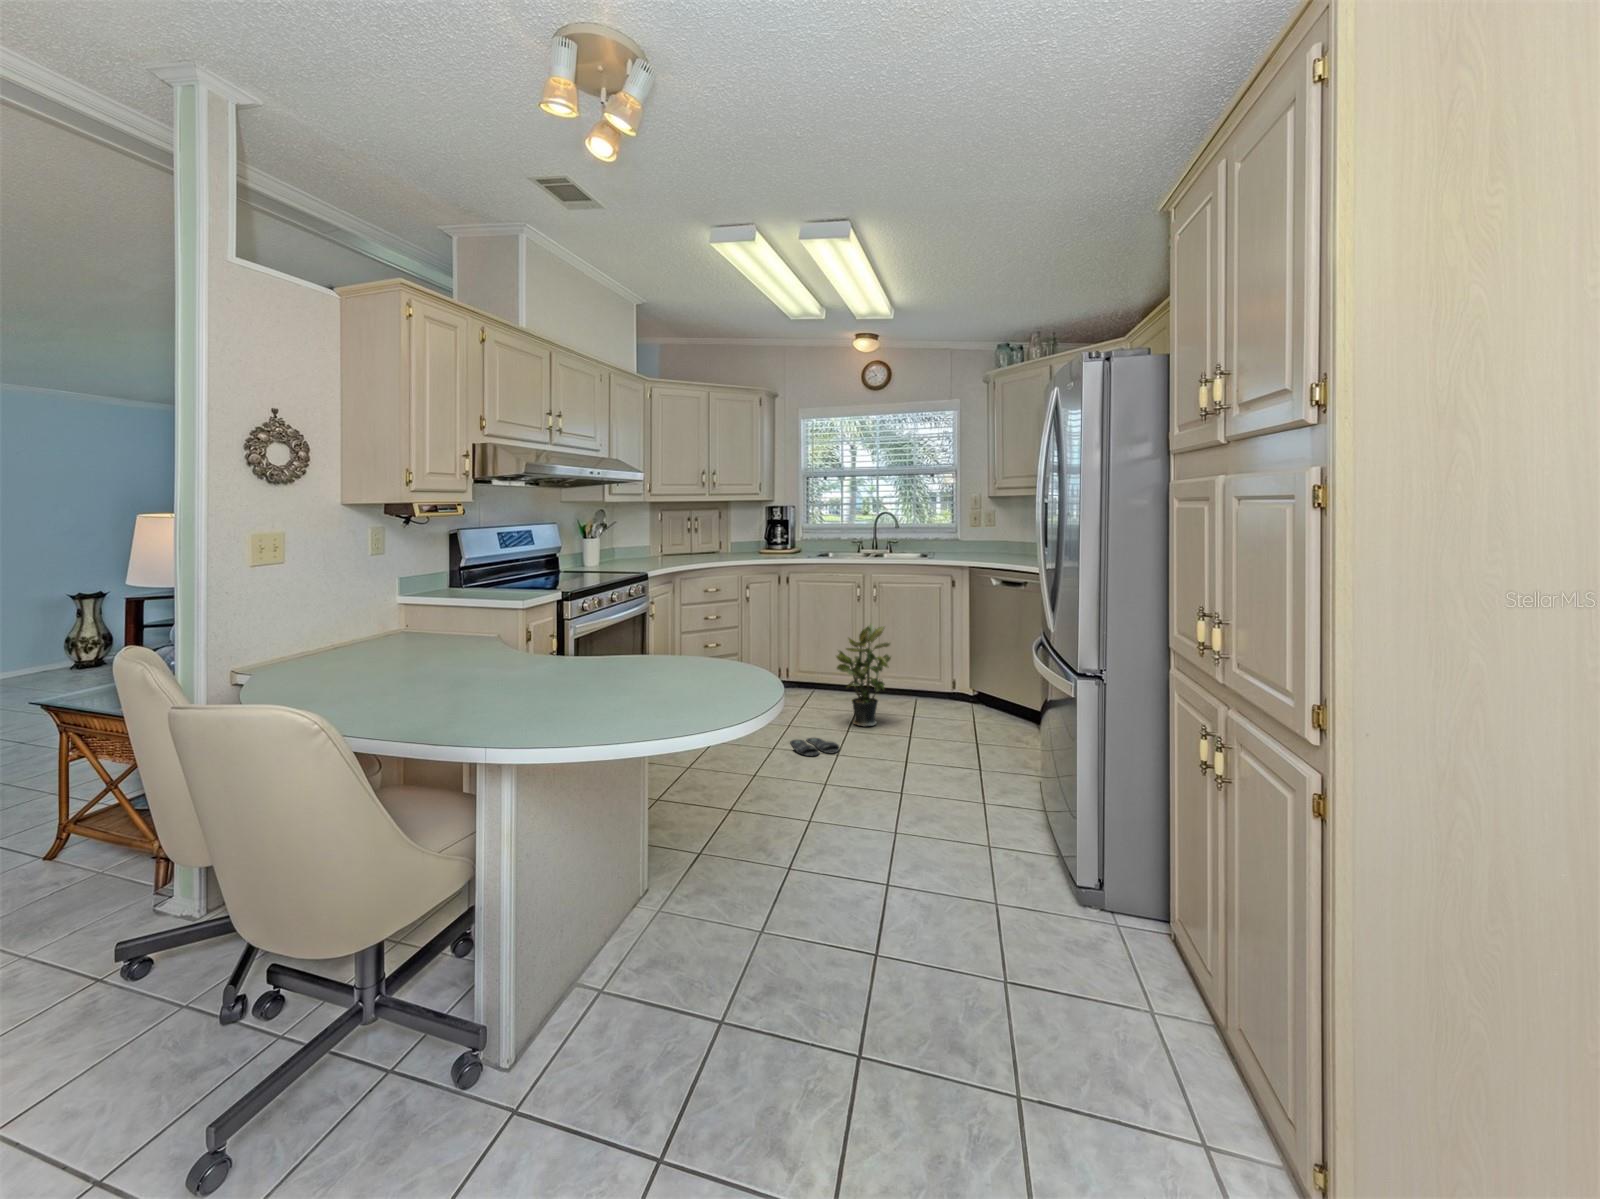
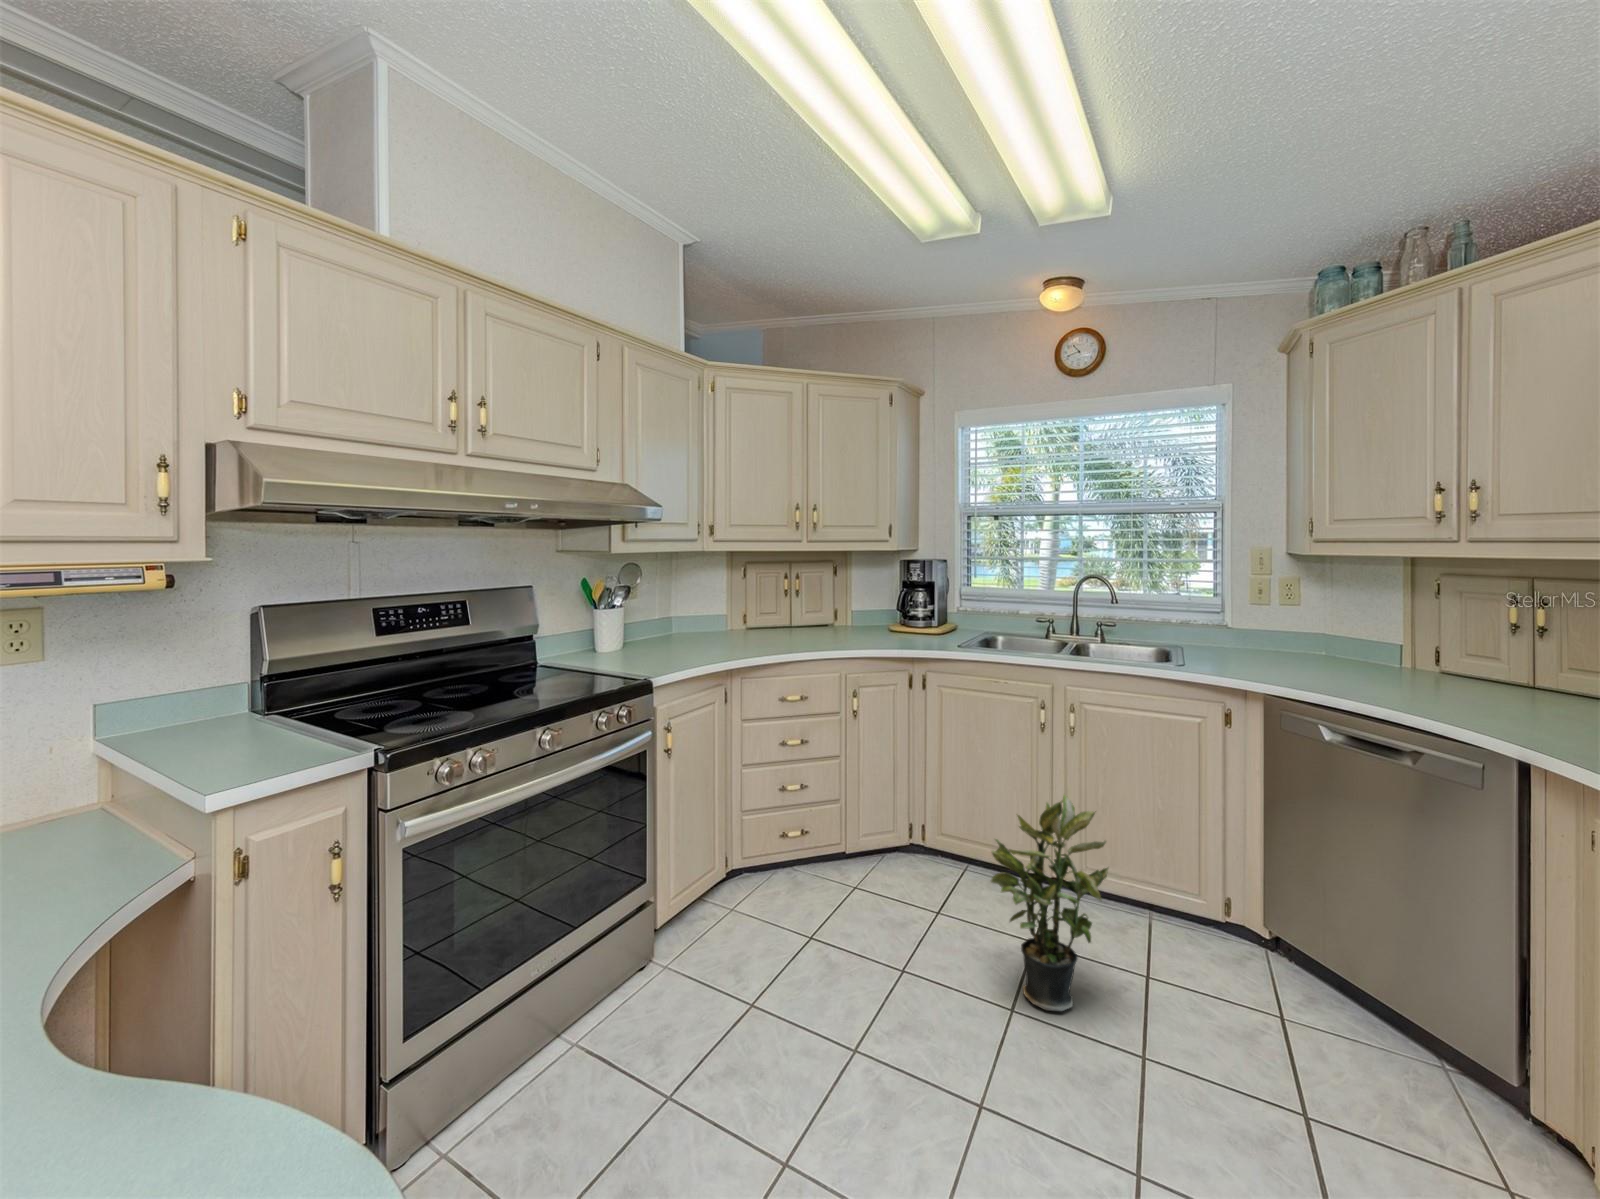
slippers: present [790,738,839,756] -> none [881,1036,984,1125]

